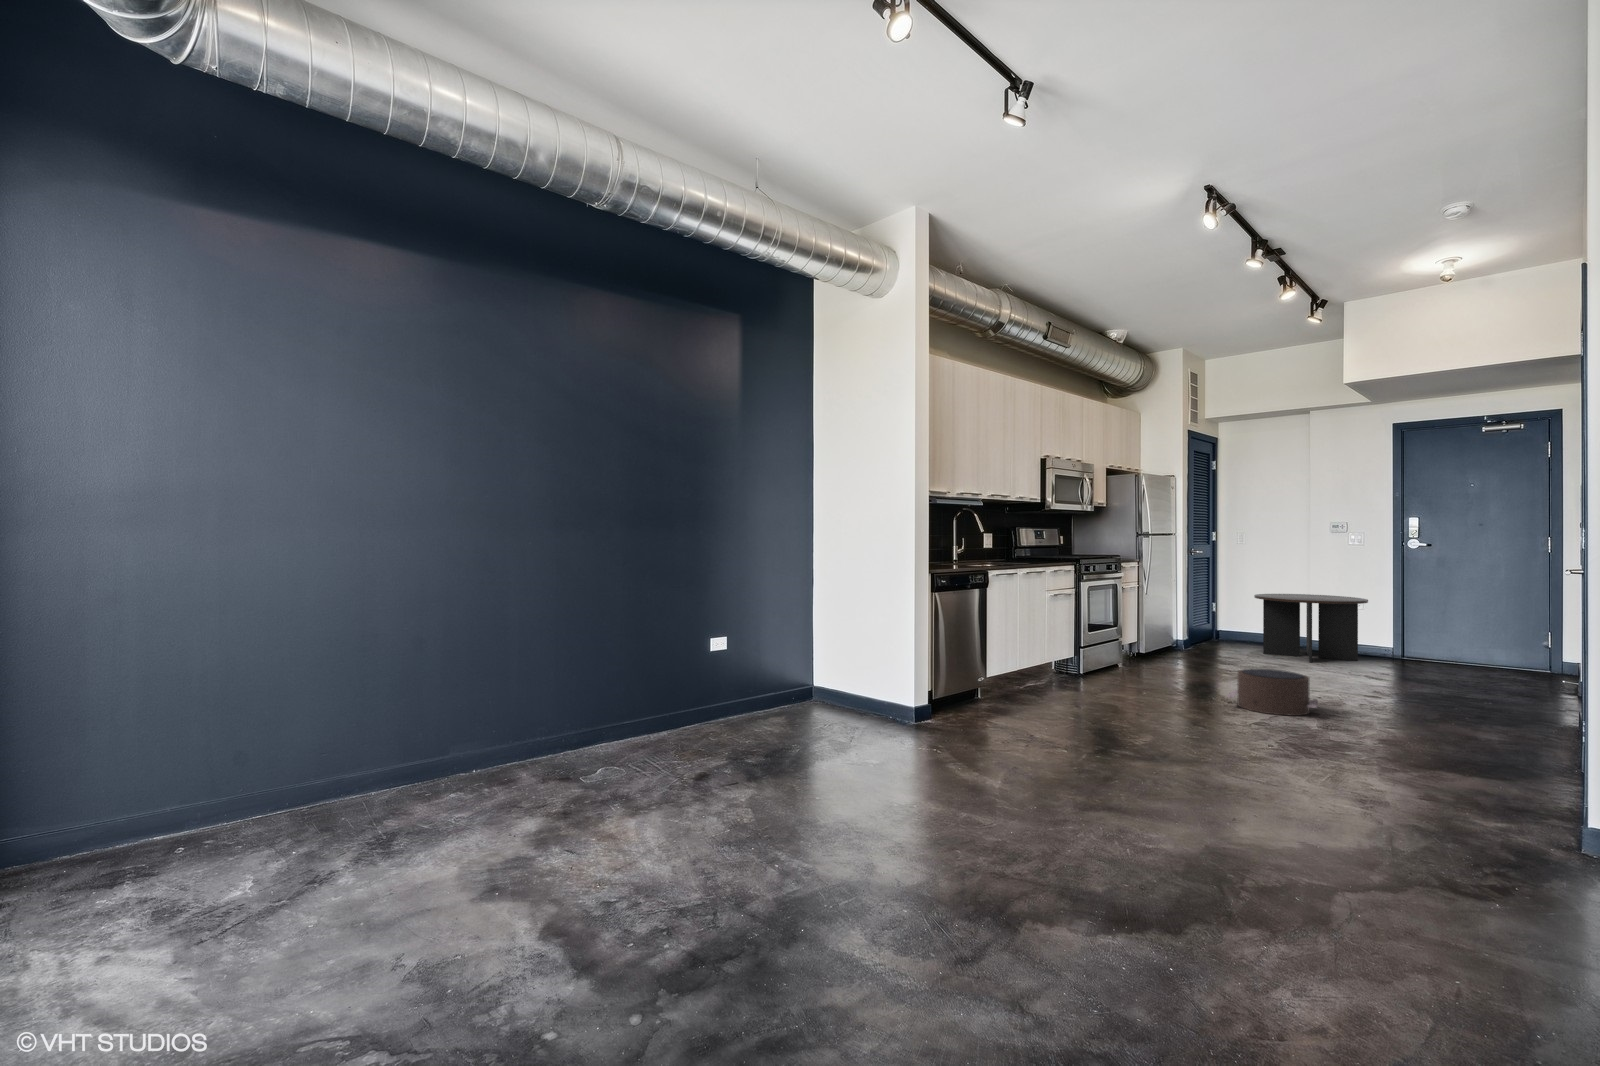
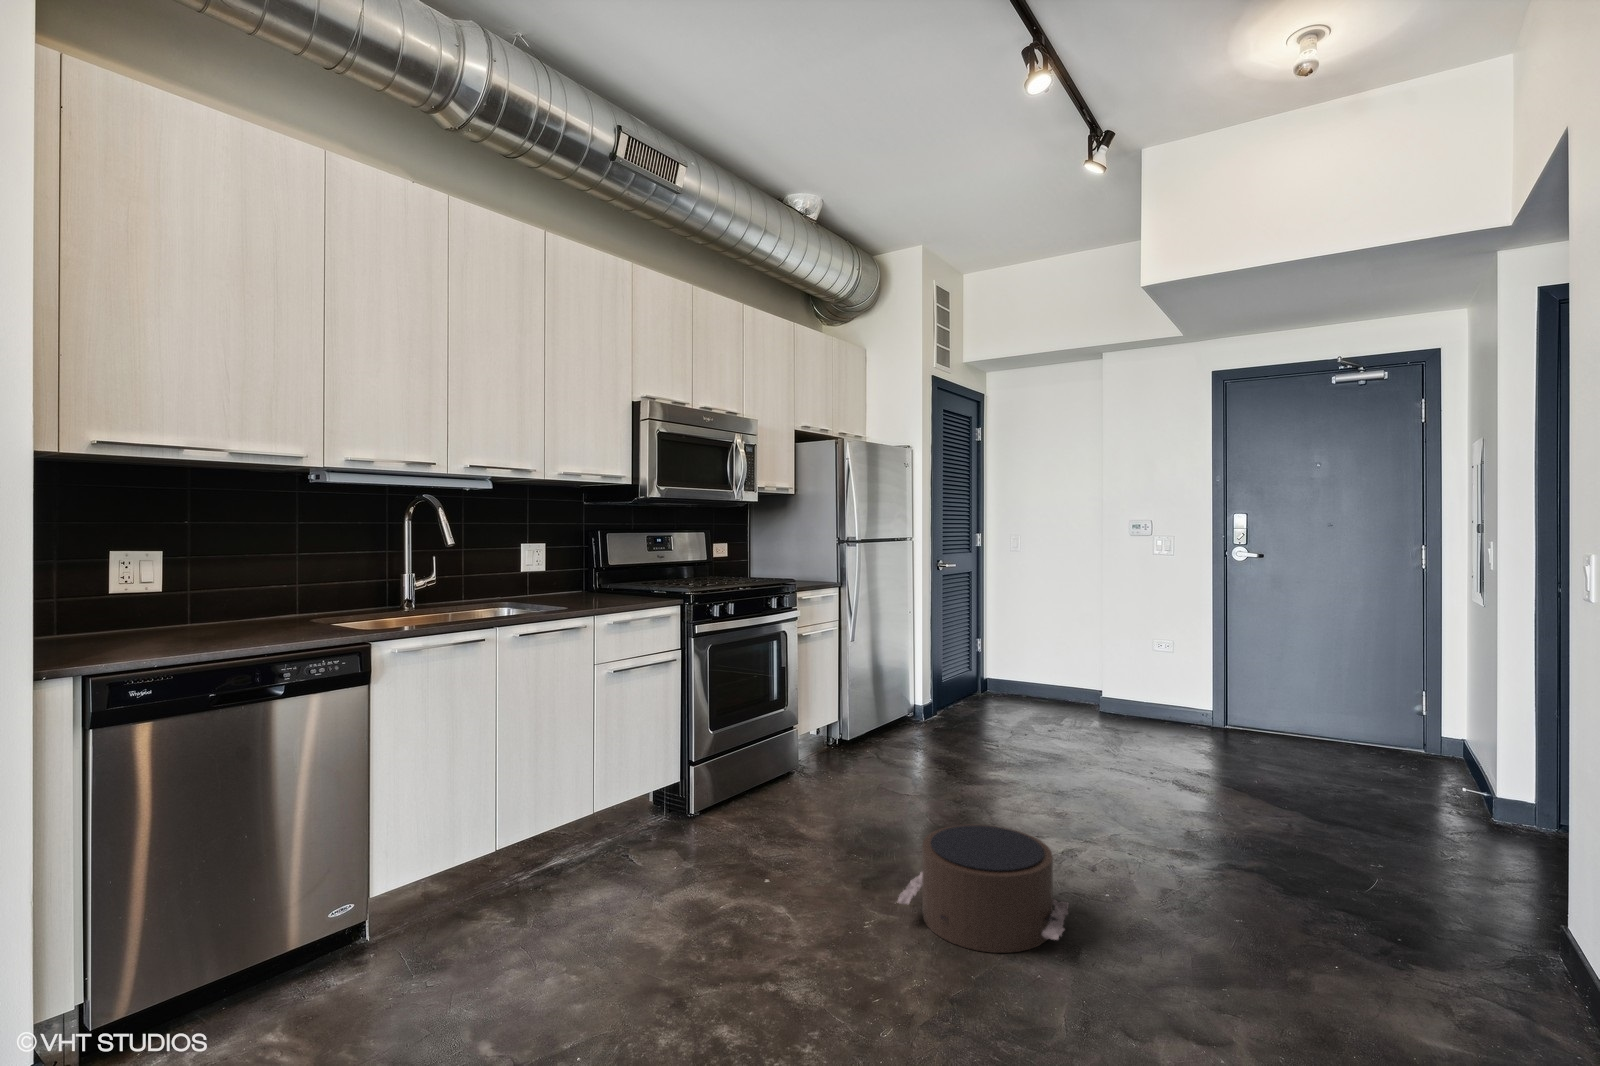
coffee table: present [1254,594,1368,663] -> none [1024,627,1178,743]

